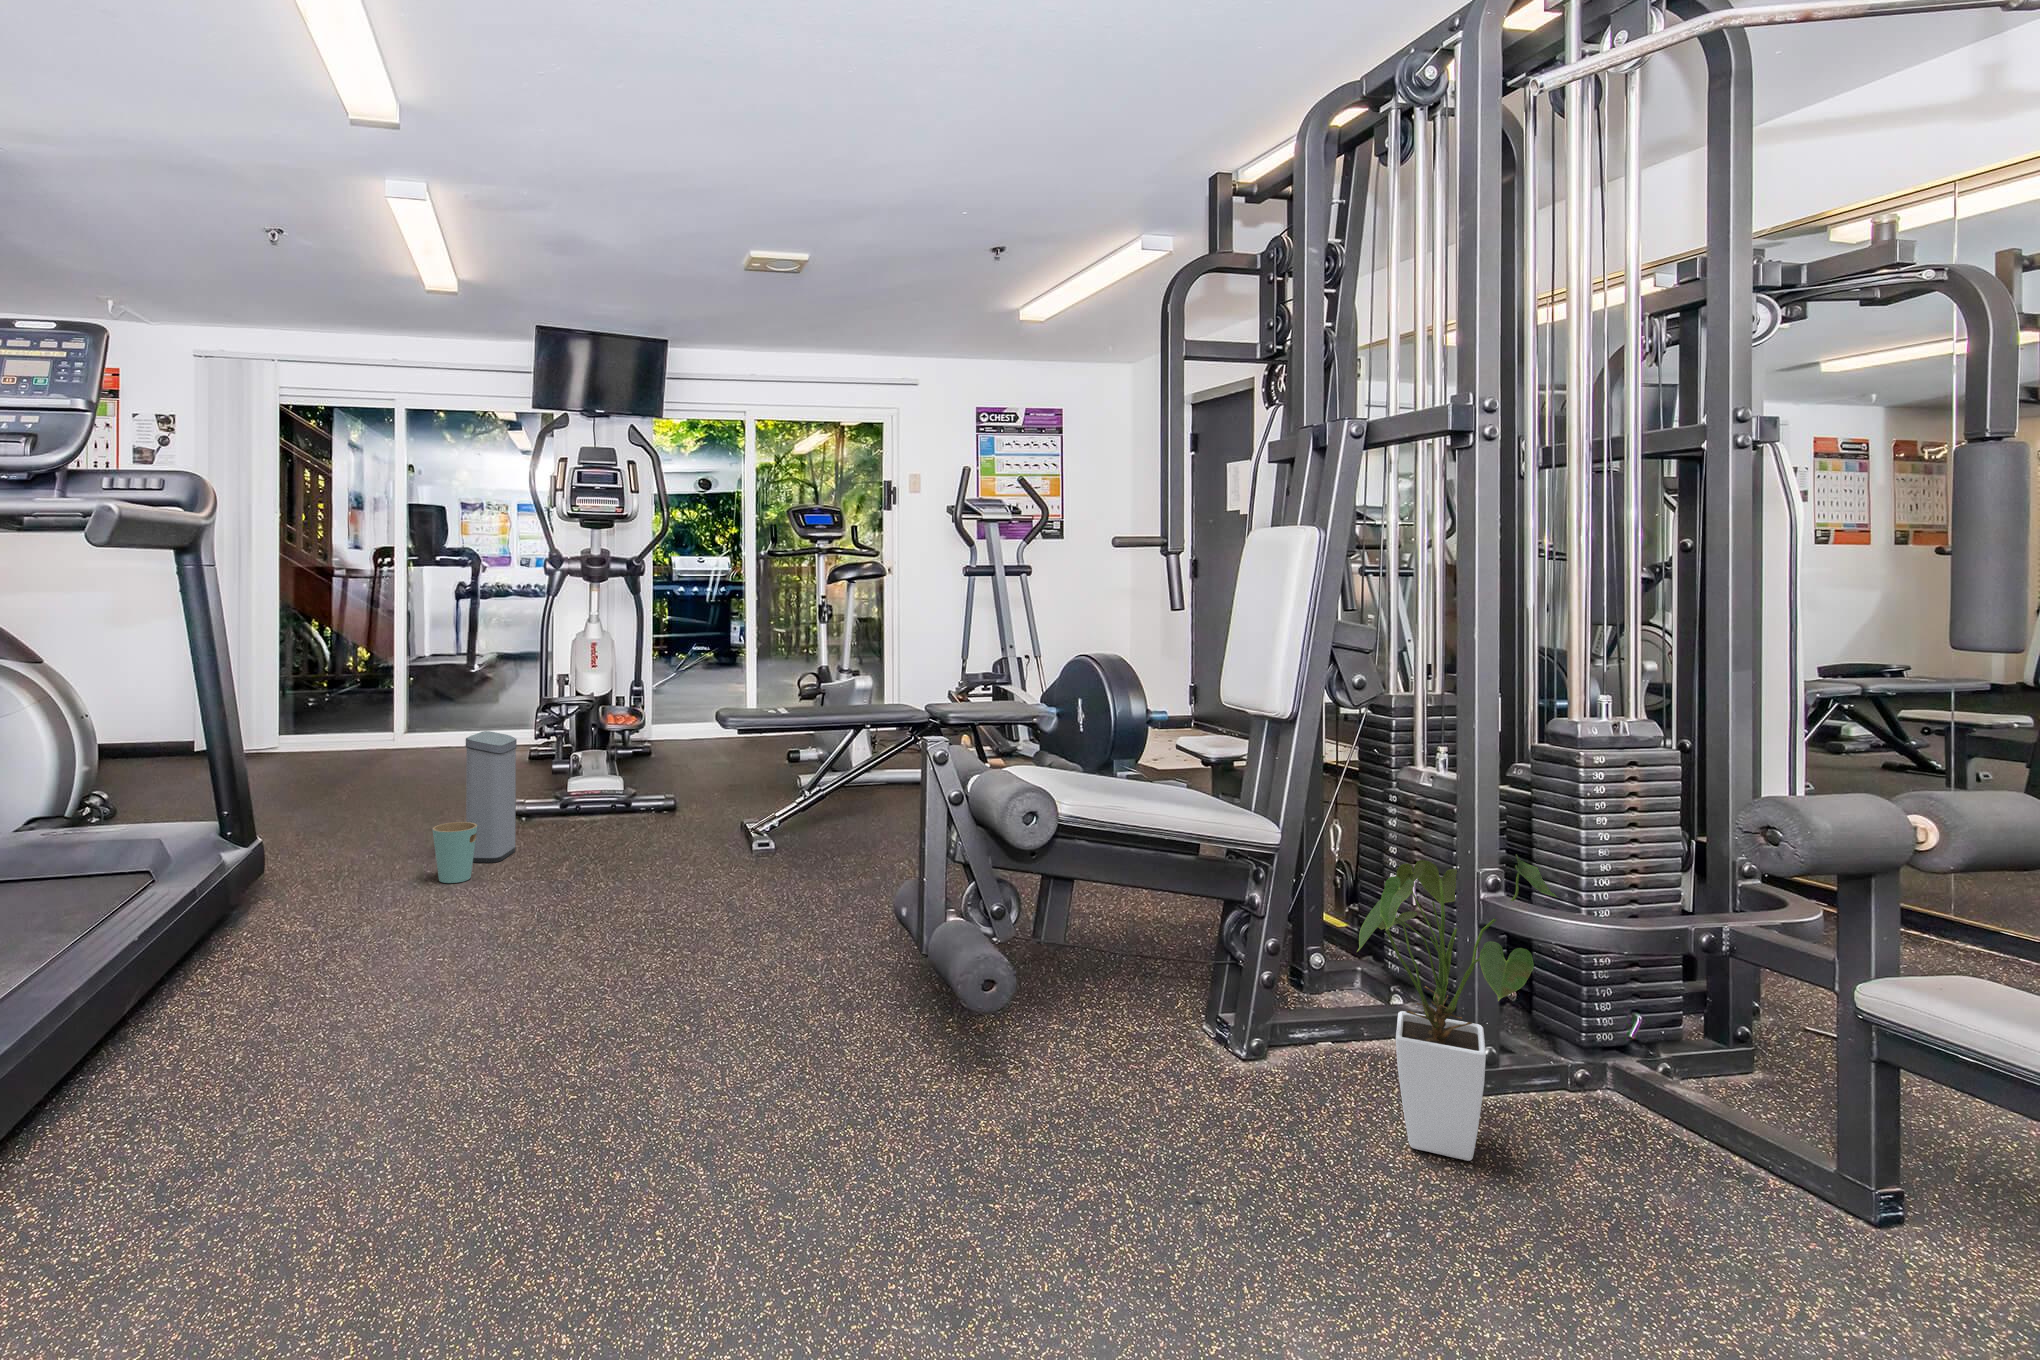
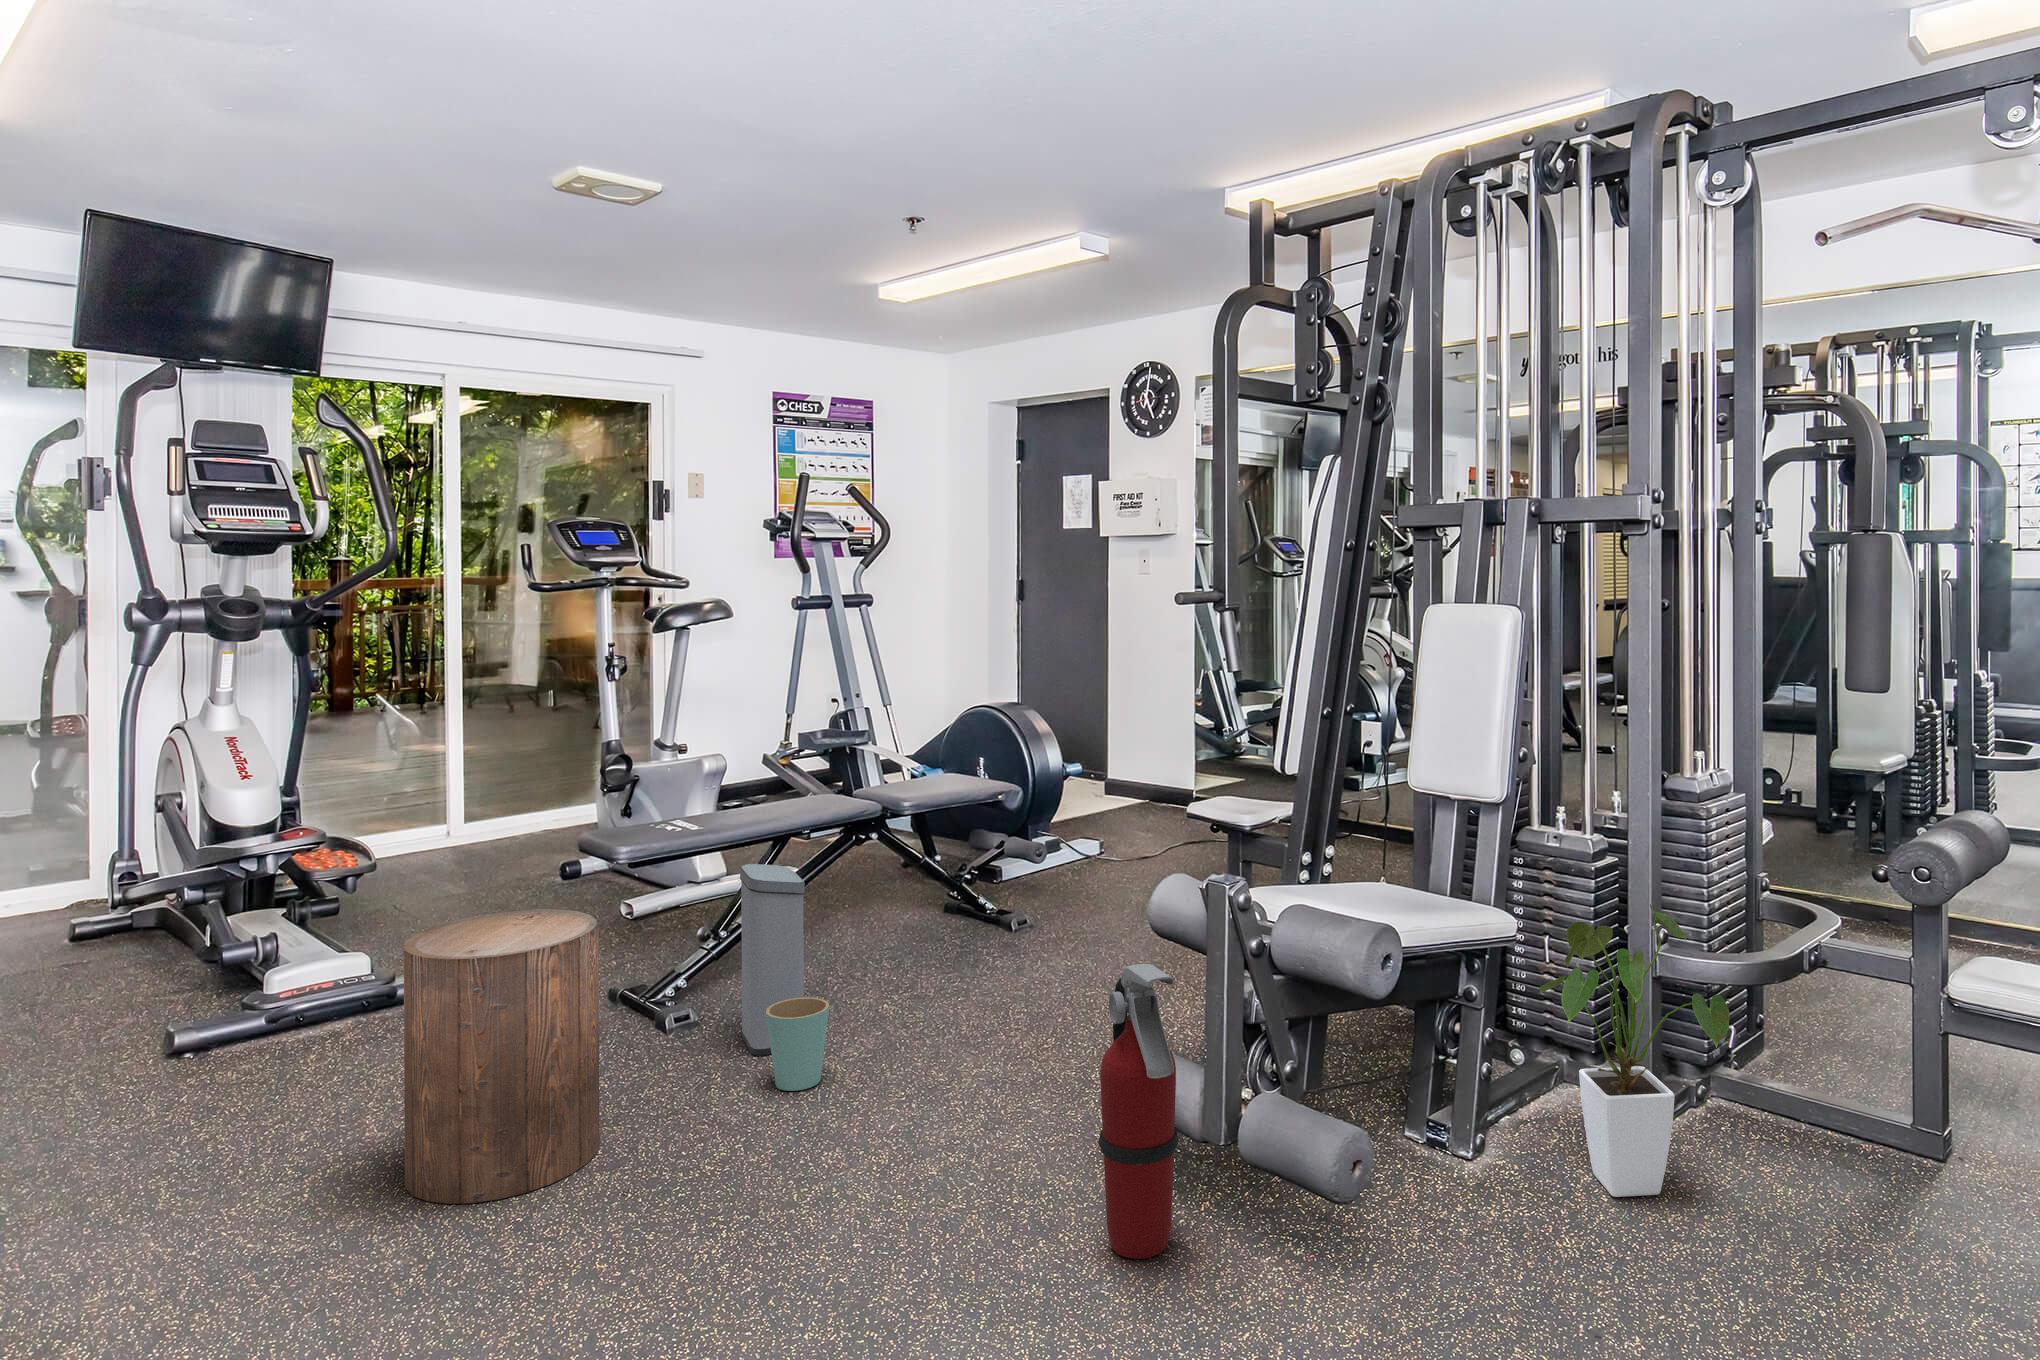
trash can: present [432,731,517,883] -> present [740,864,829,1091]
stool: none [550,747,667,927] -> present [404,909,600,1204]
fire extinguisher: none [897,820,964,1066] -> present [1098,964,1179,1259]

